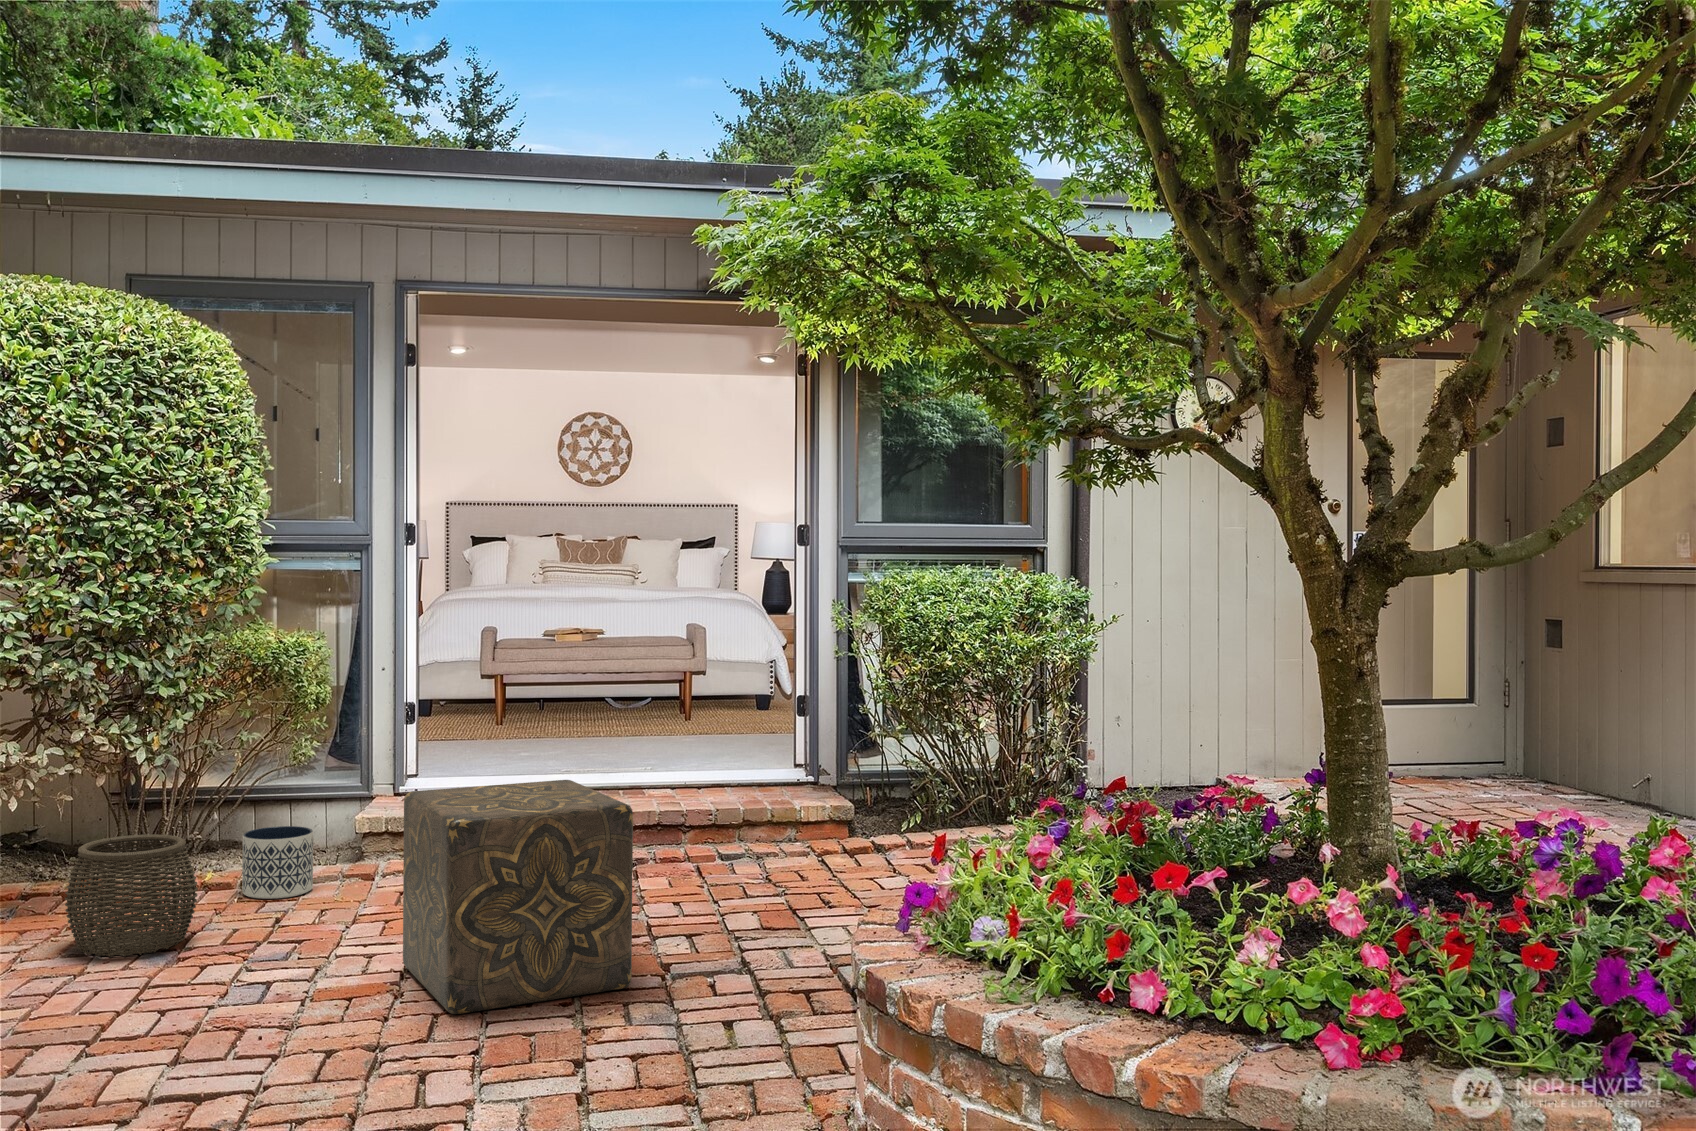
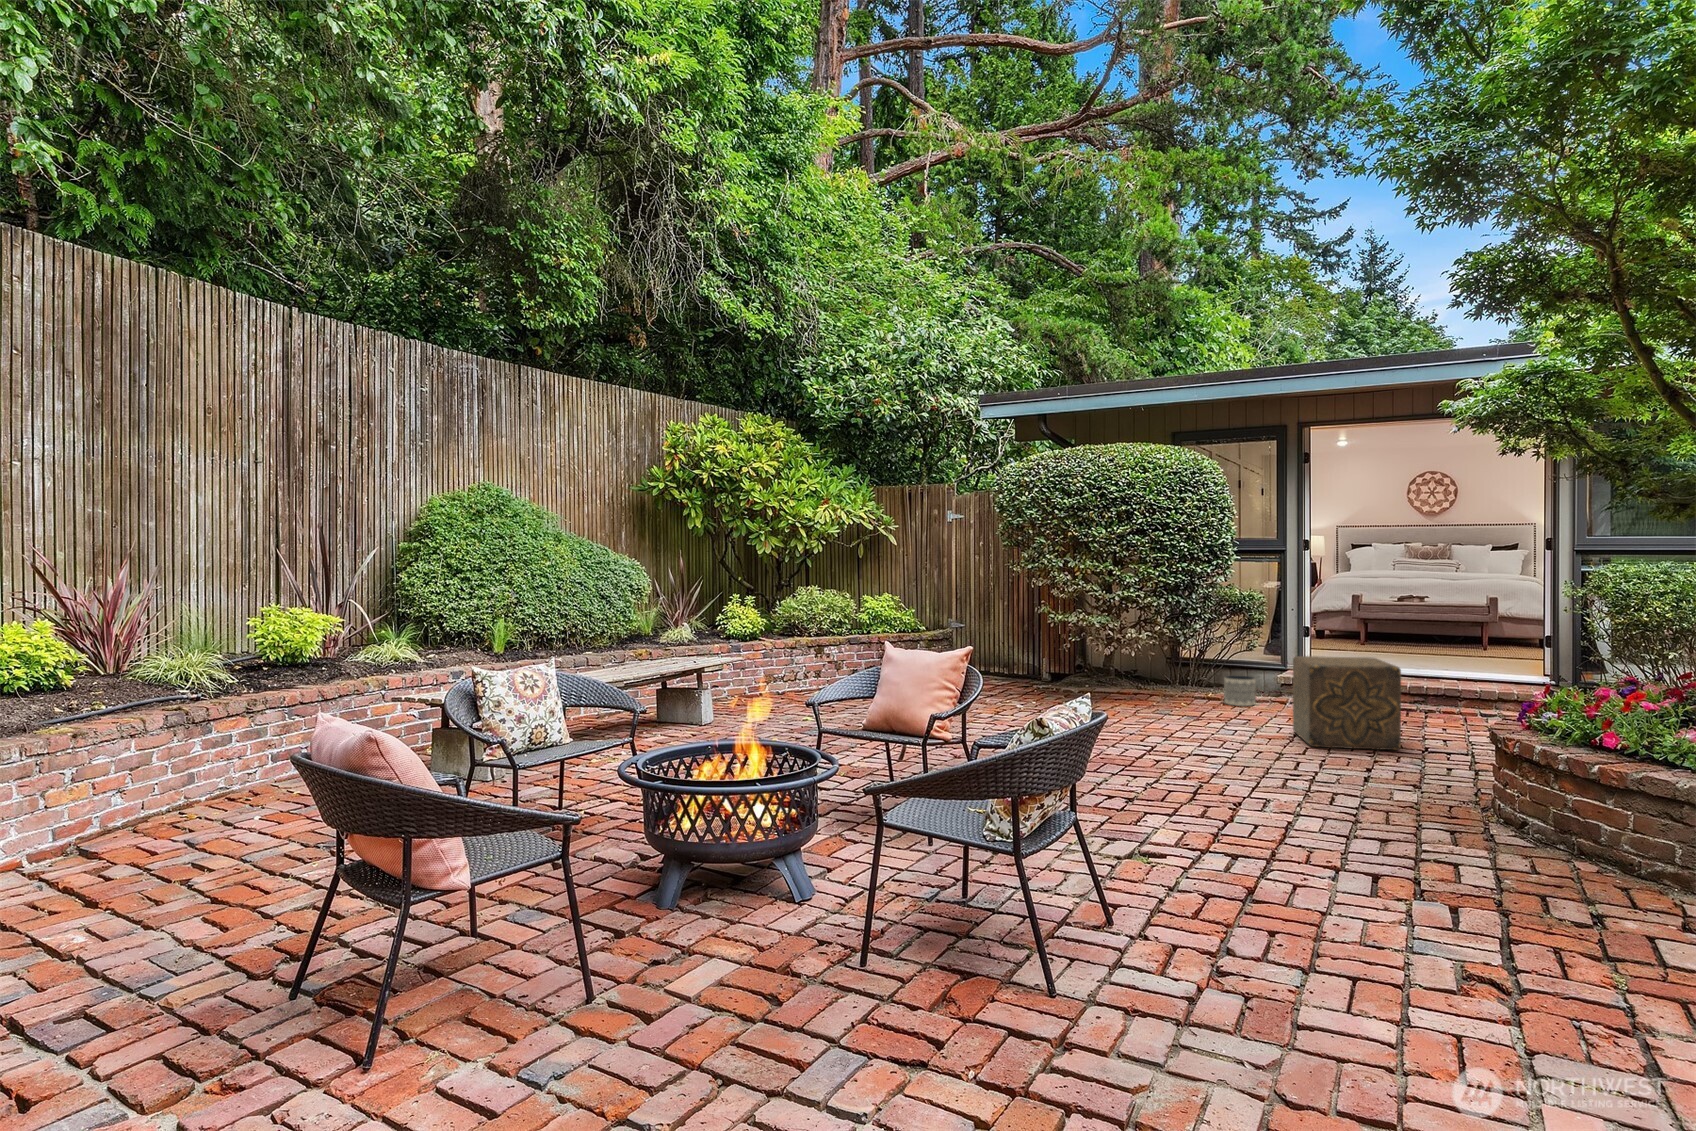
woven basket: present [65,835,198,957] -> none [1155,669,1206,715]

